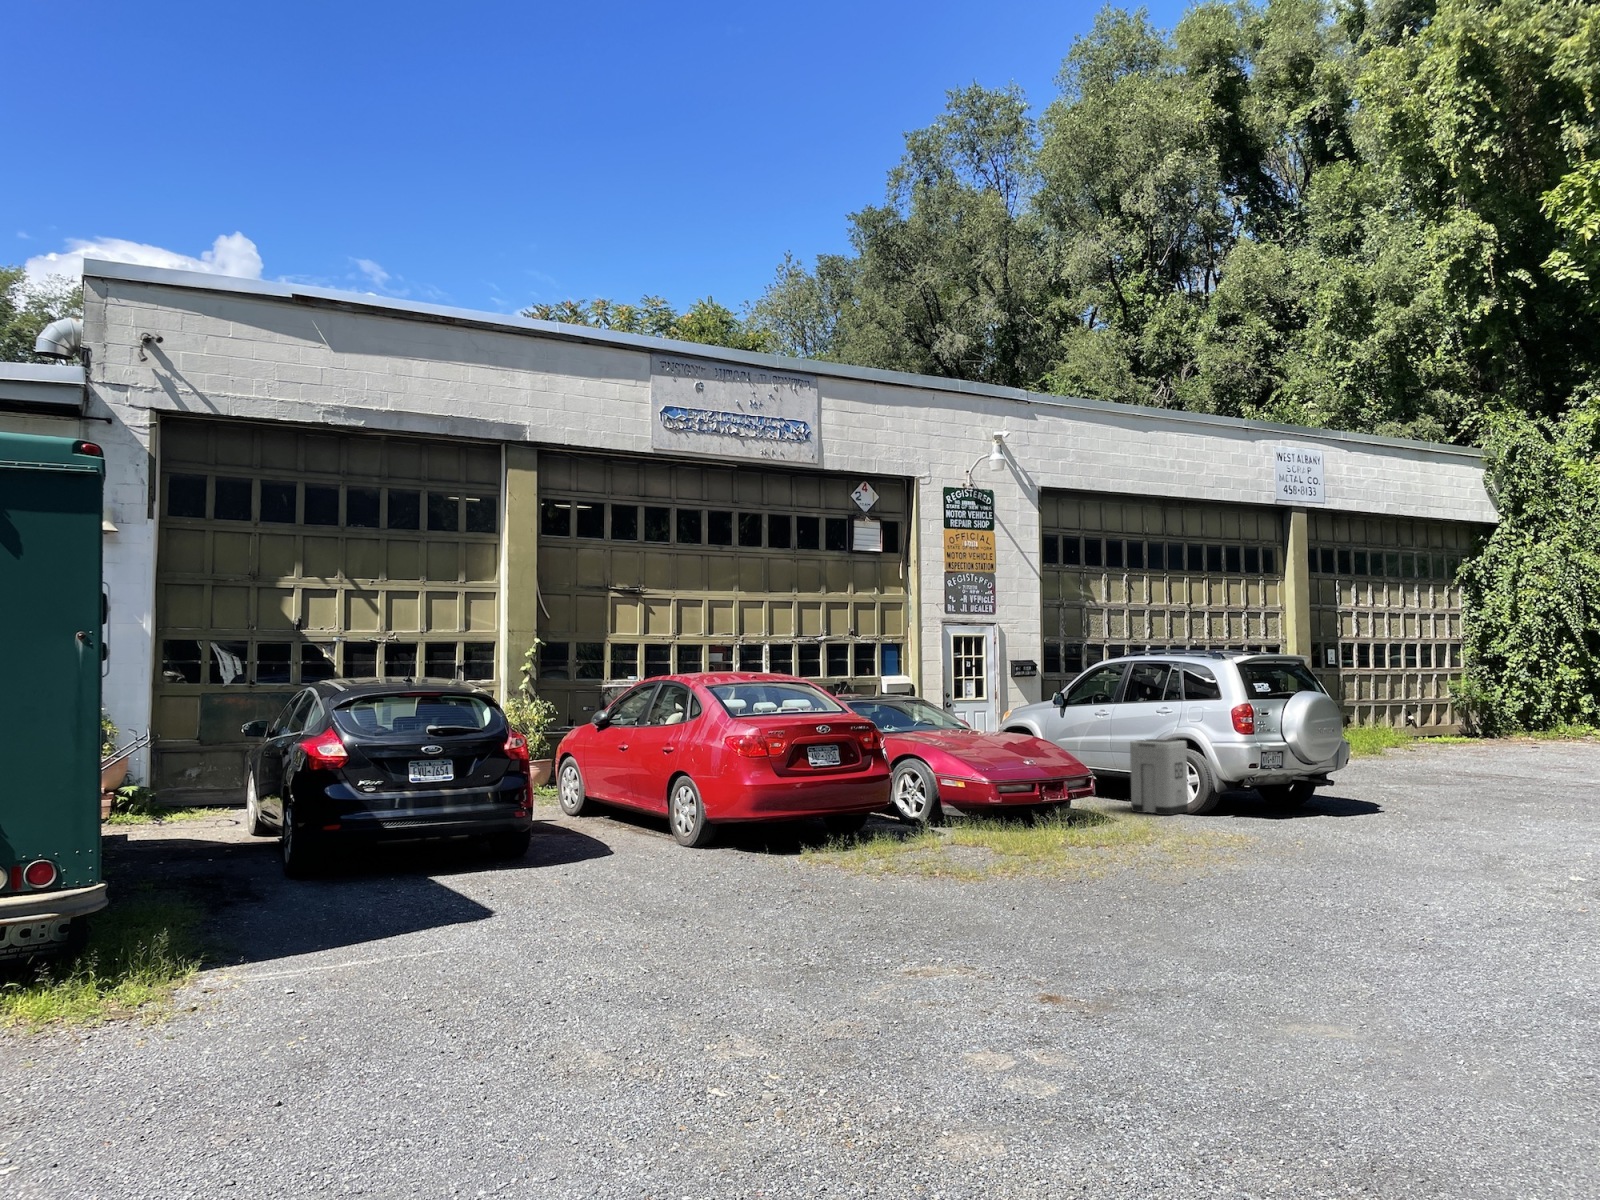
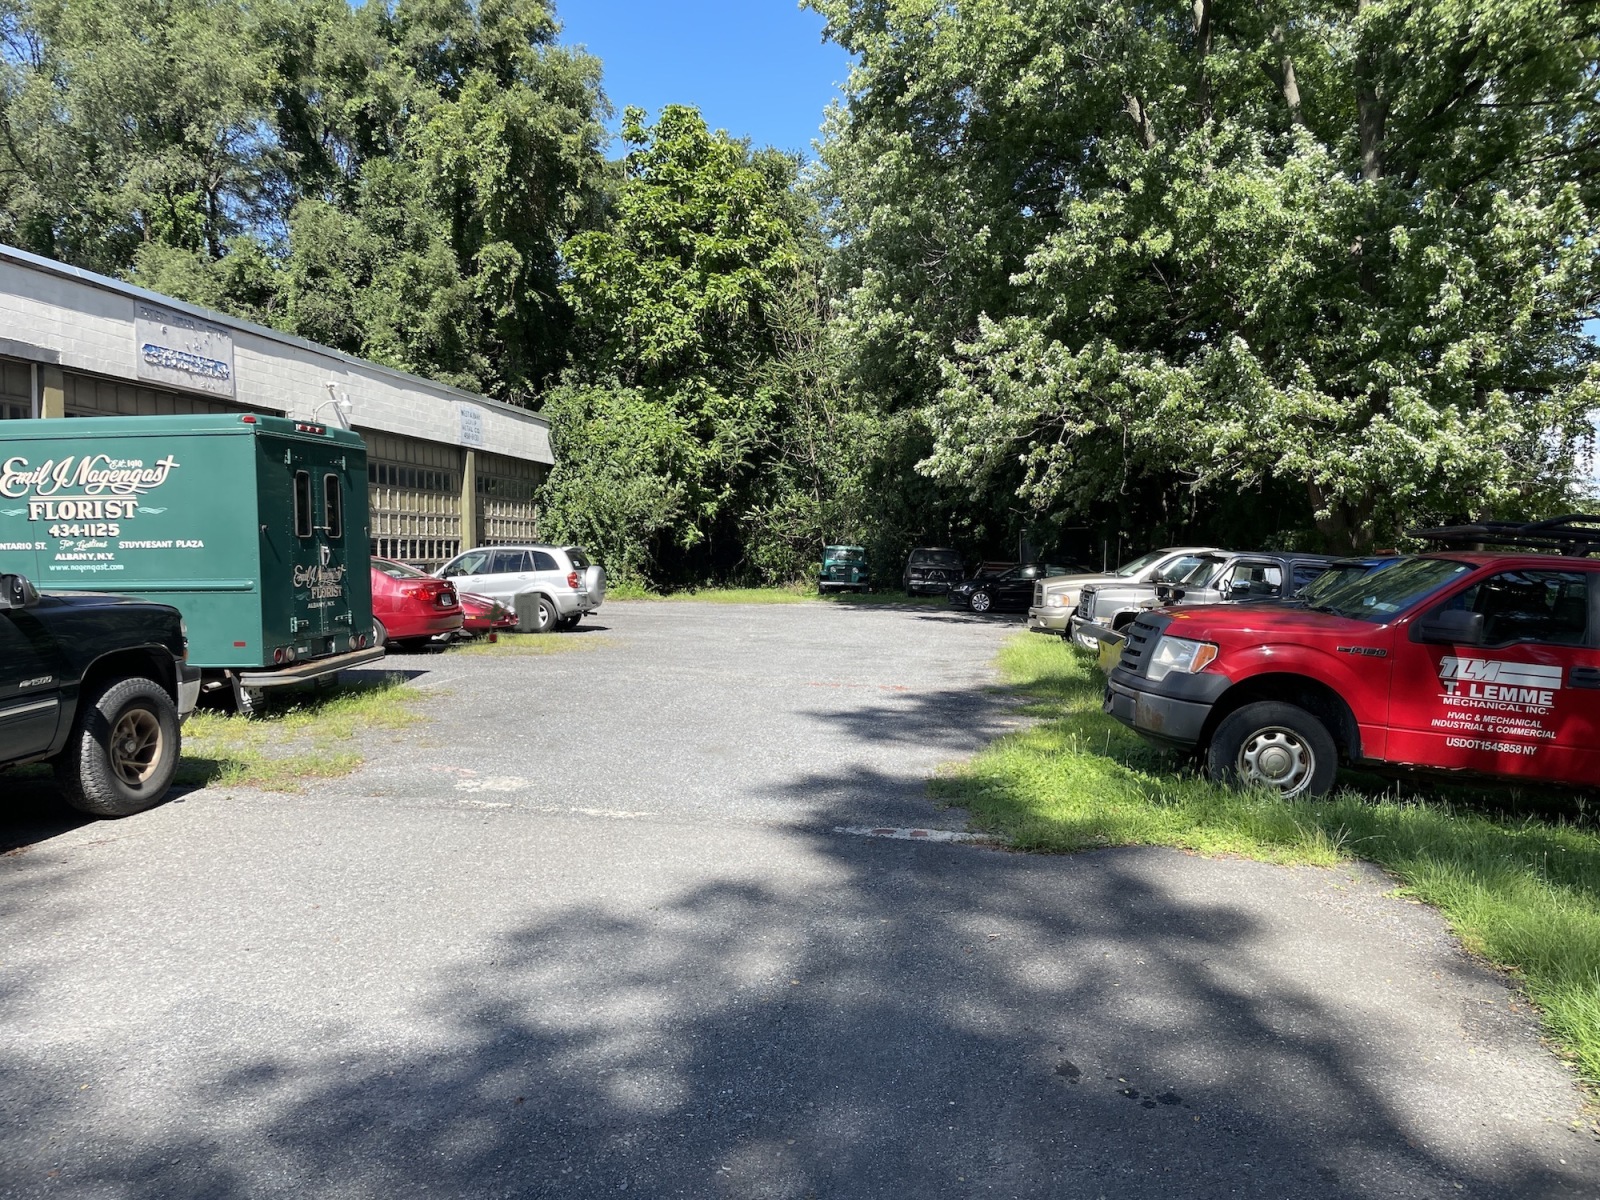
potted tree: none [965,747,1036,834] -> present [477,598,509,642]

